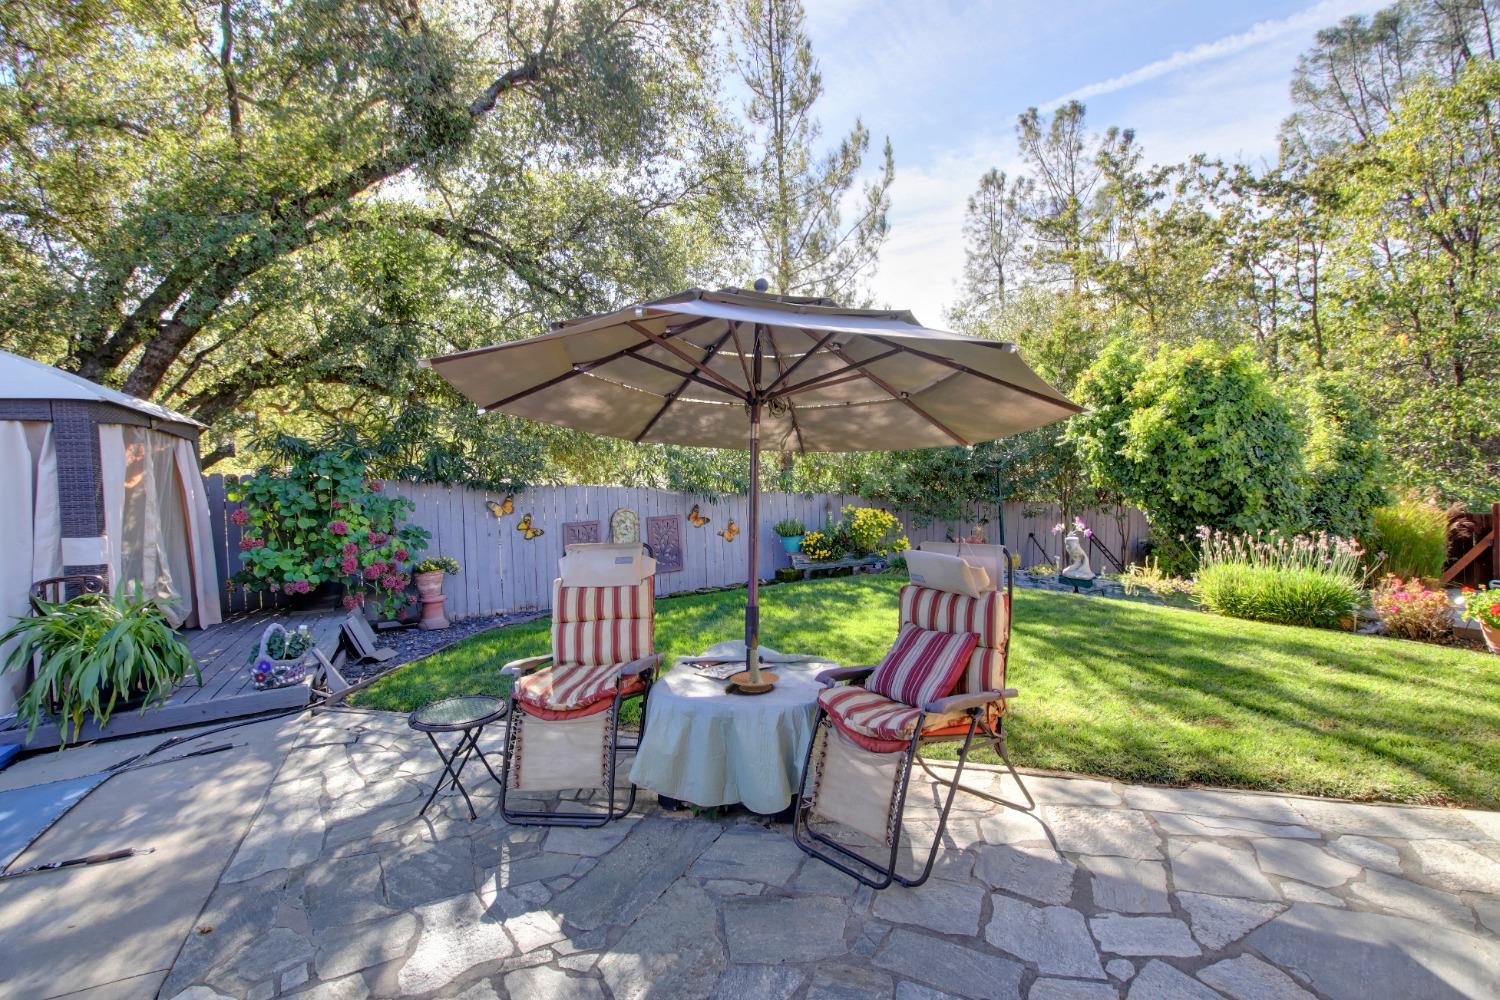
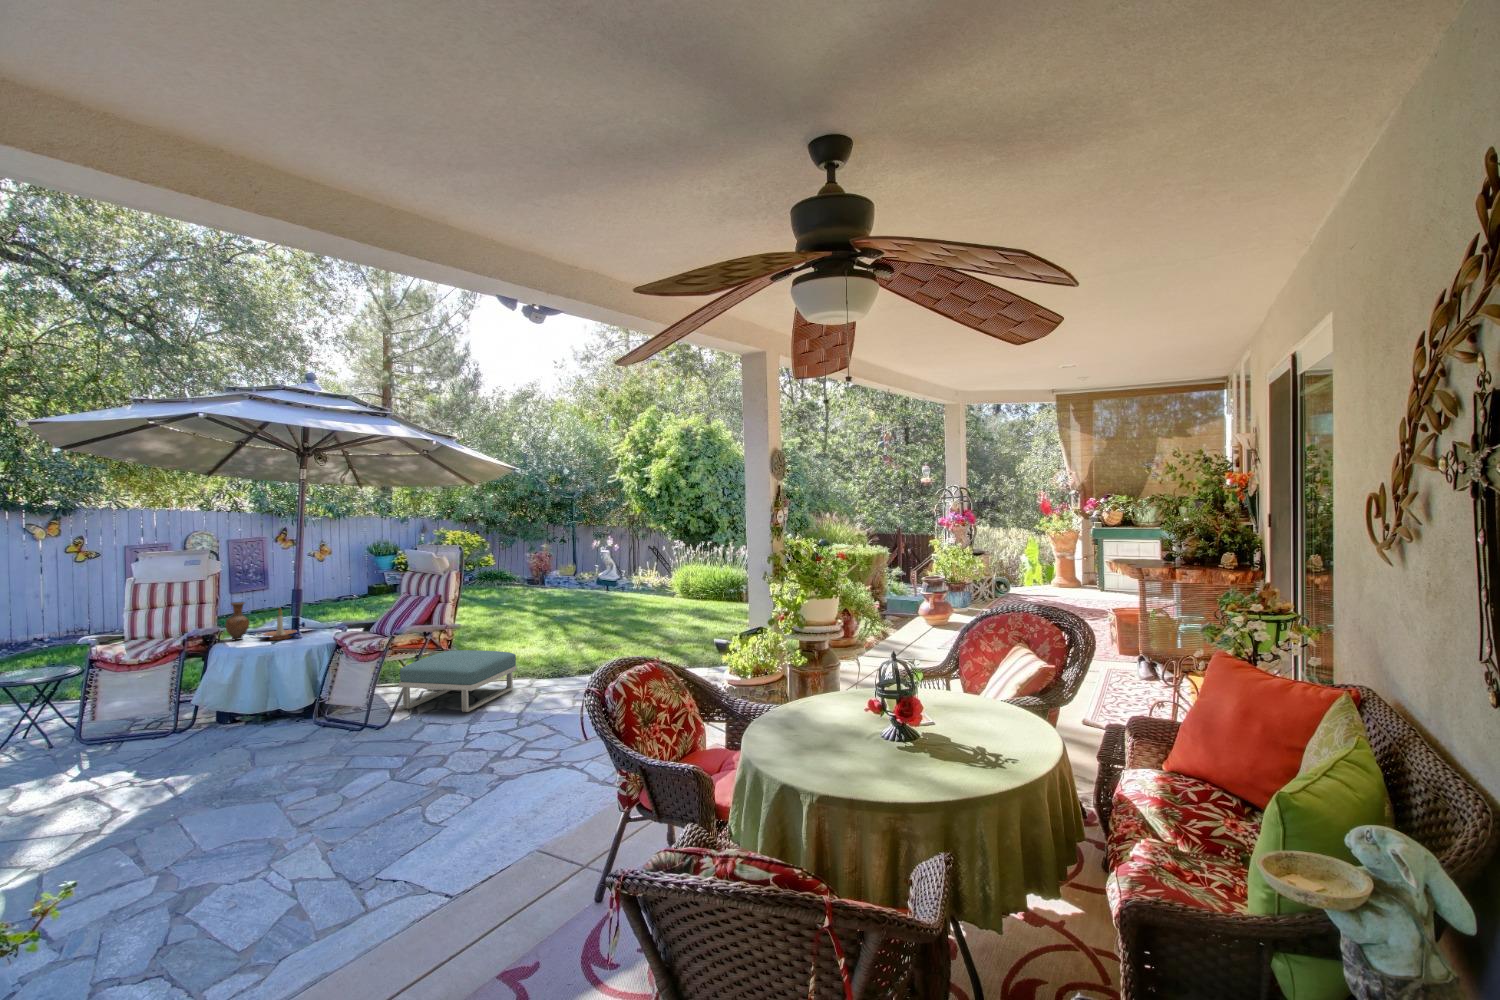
vase: none [676,619,709,685] -> present [225,602,249,640]
footstool: none [995,745,1228,952] -> present [399,650,516,712]

